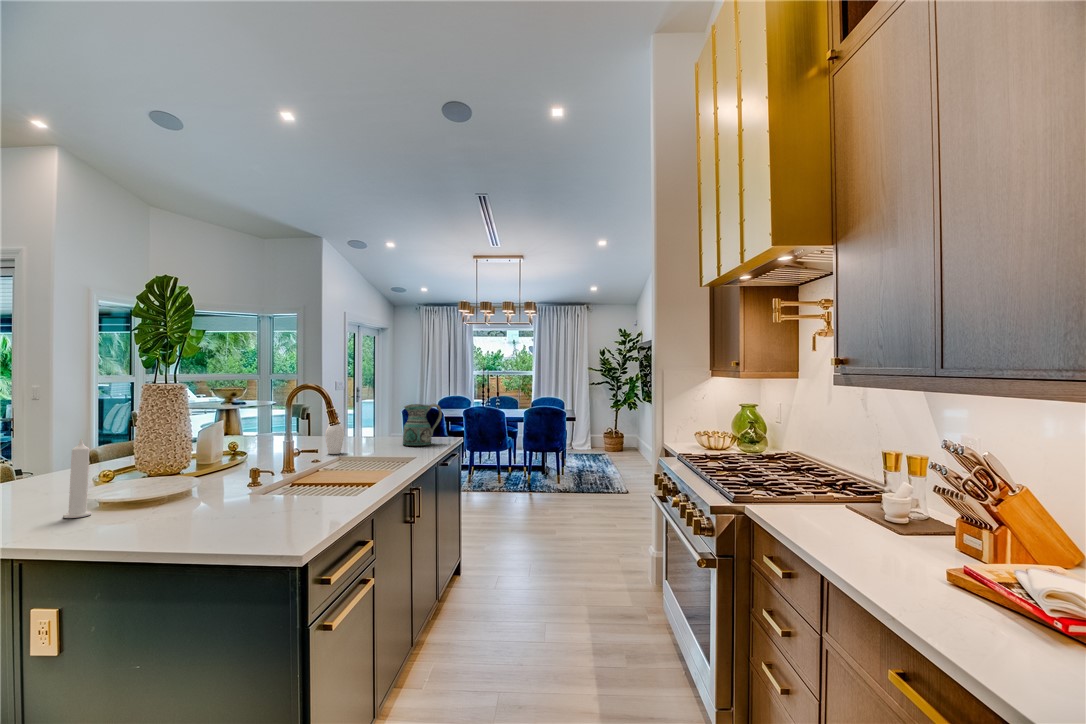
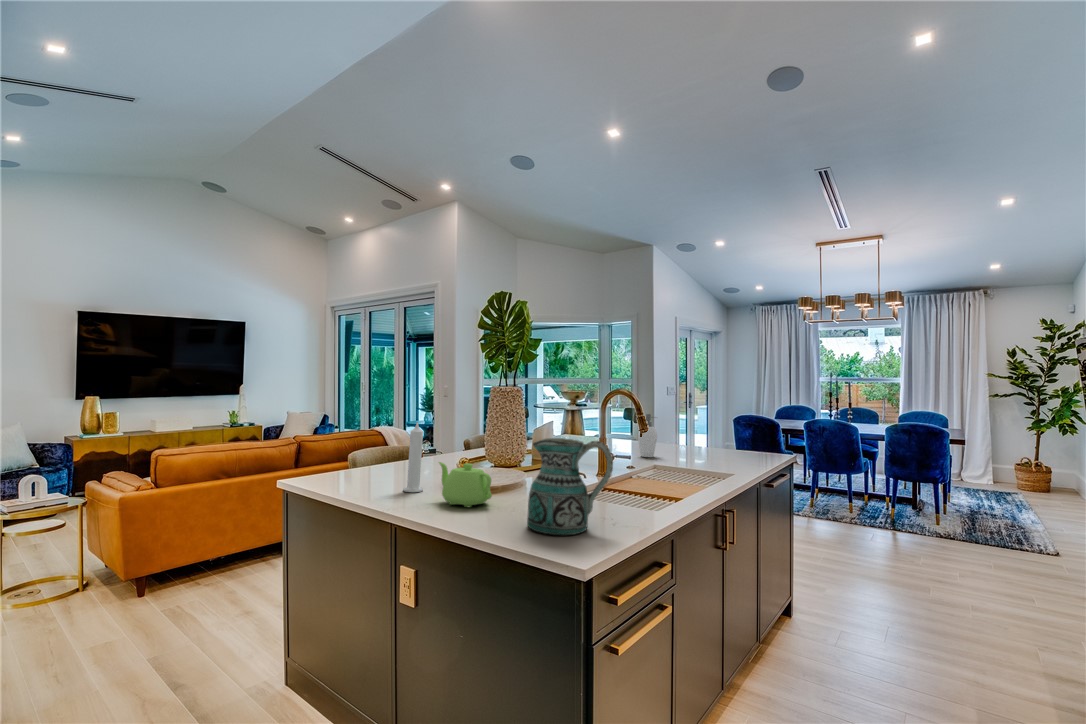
ceramic pitcher: present [403,404,442,446] -> present [527,438,613,535]
teapot: none [121,475,194,520] -> present [439,462,492,507]

